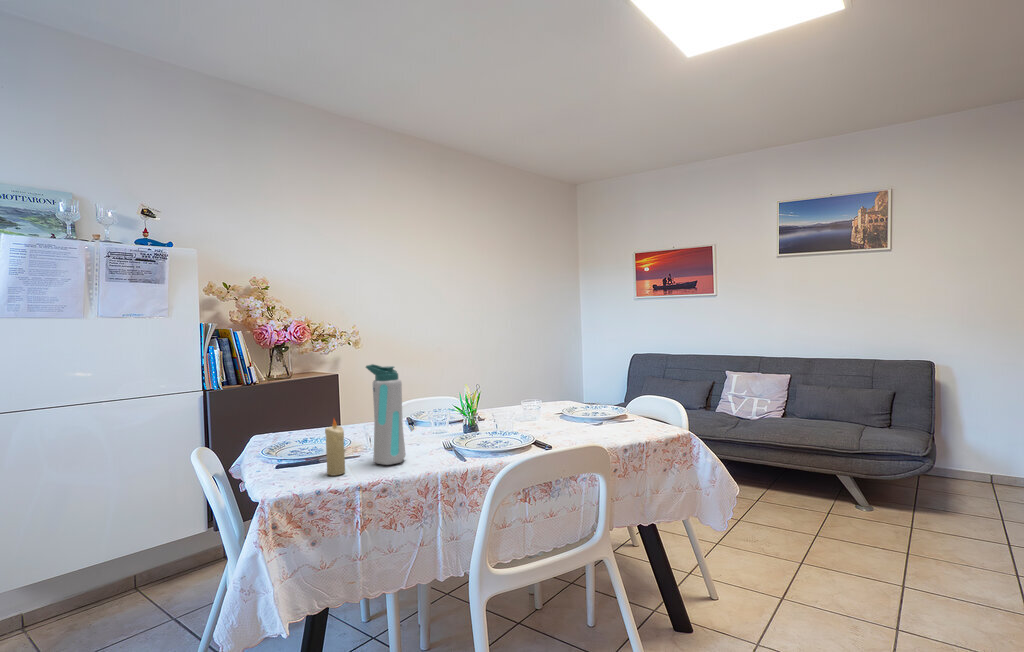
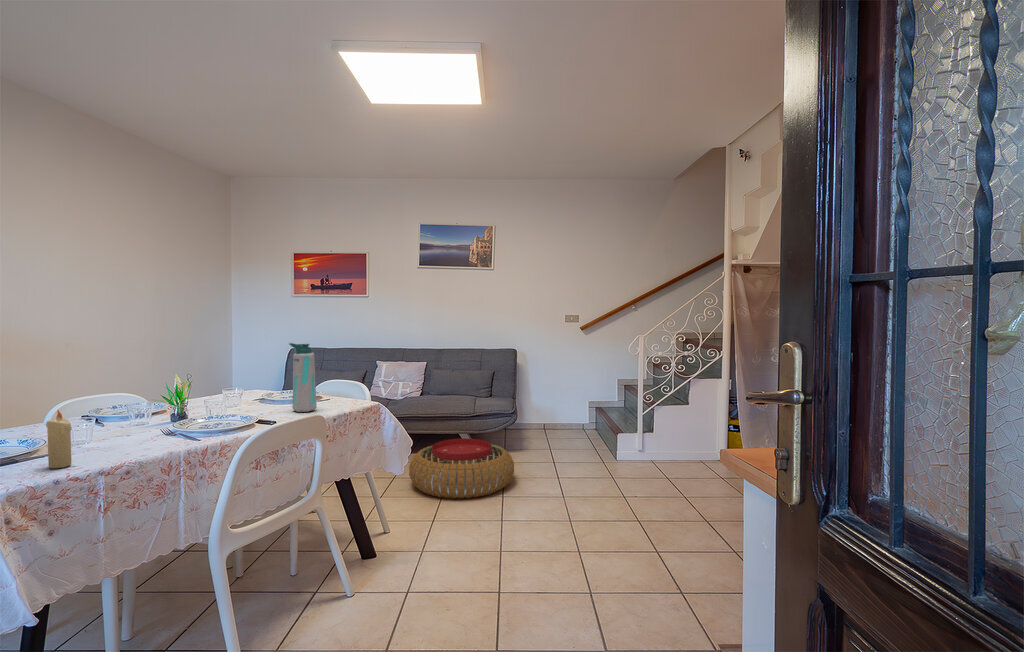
water bottle: present [366,364,406,465] -> present [289,343,317,412]
pouf: none [756,483,929,578] -> present [409,438,514,499]

